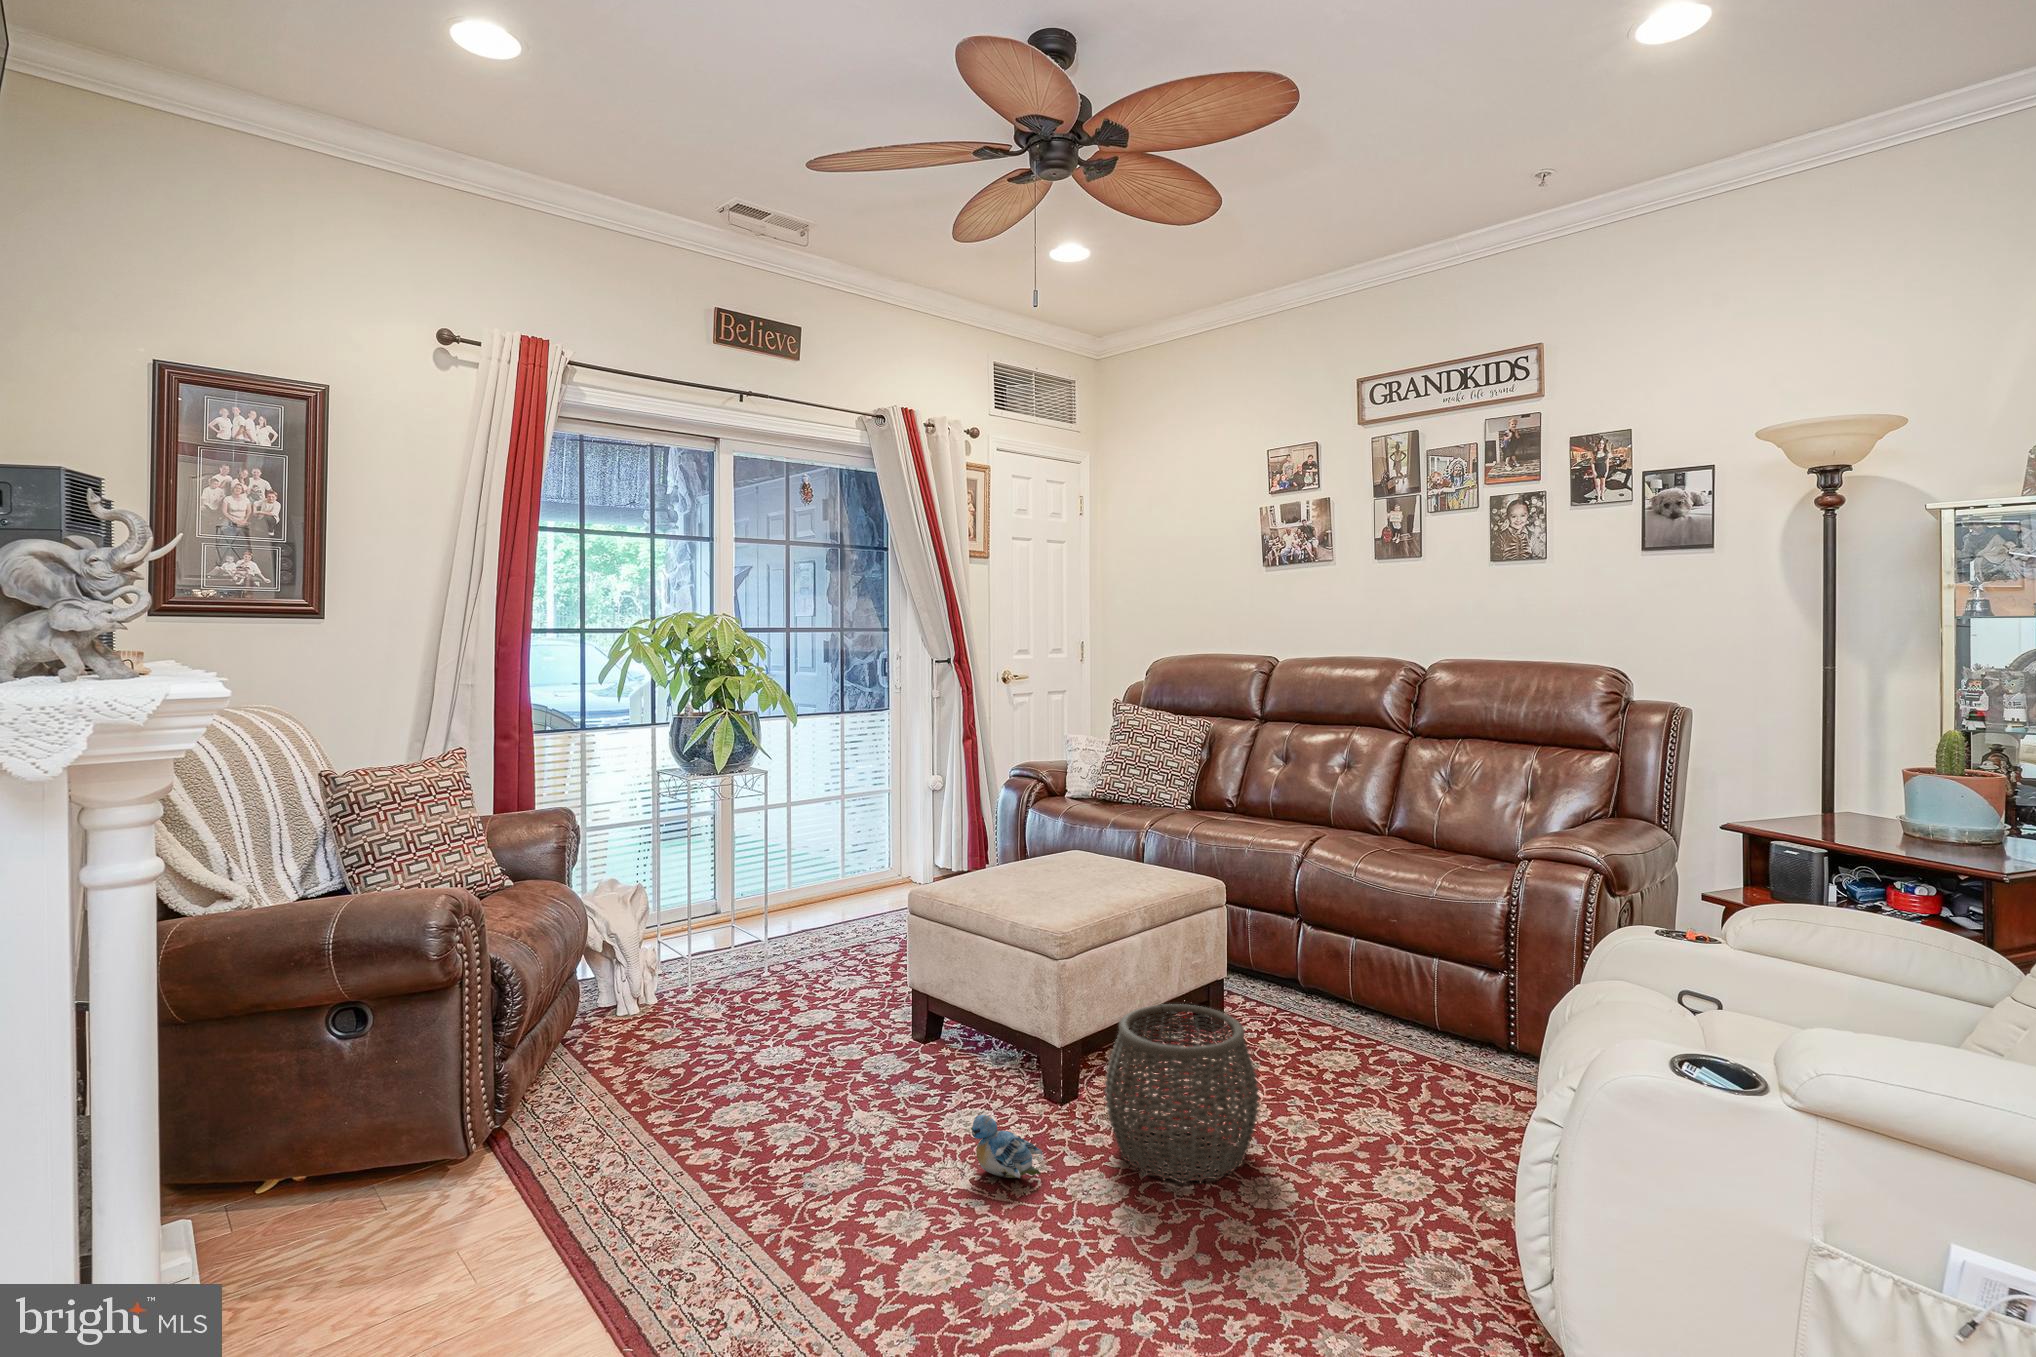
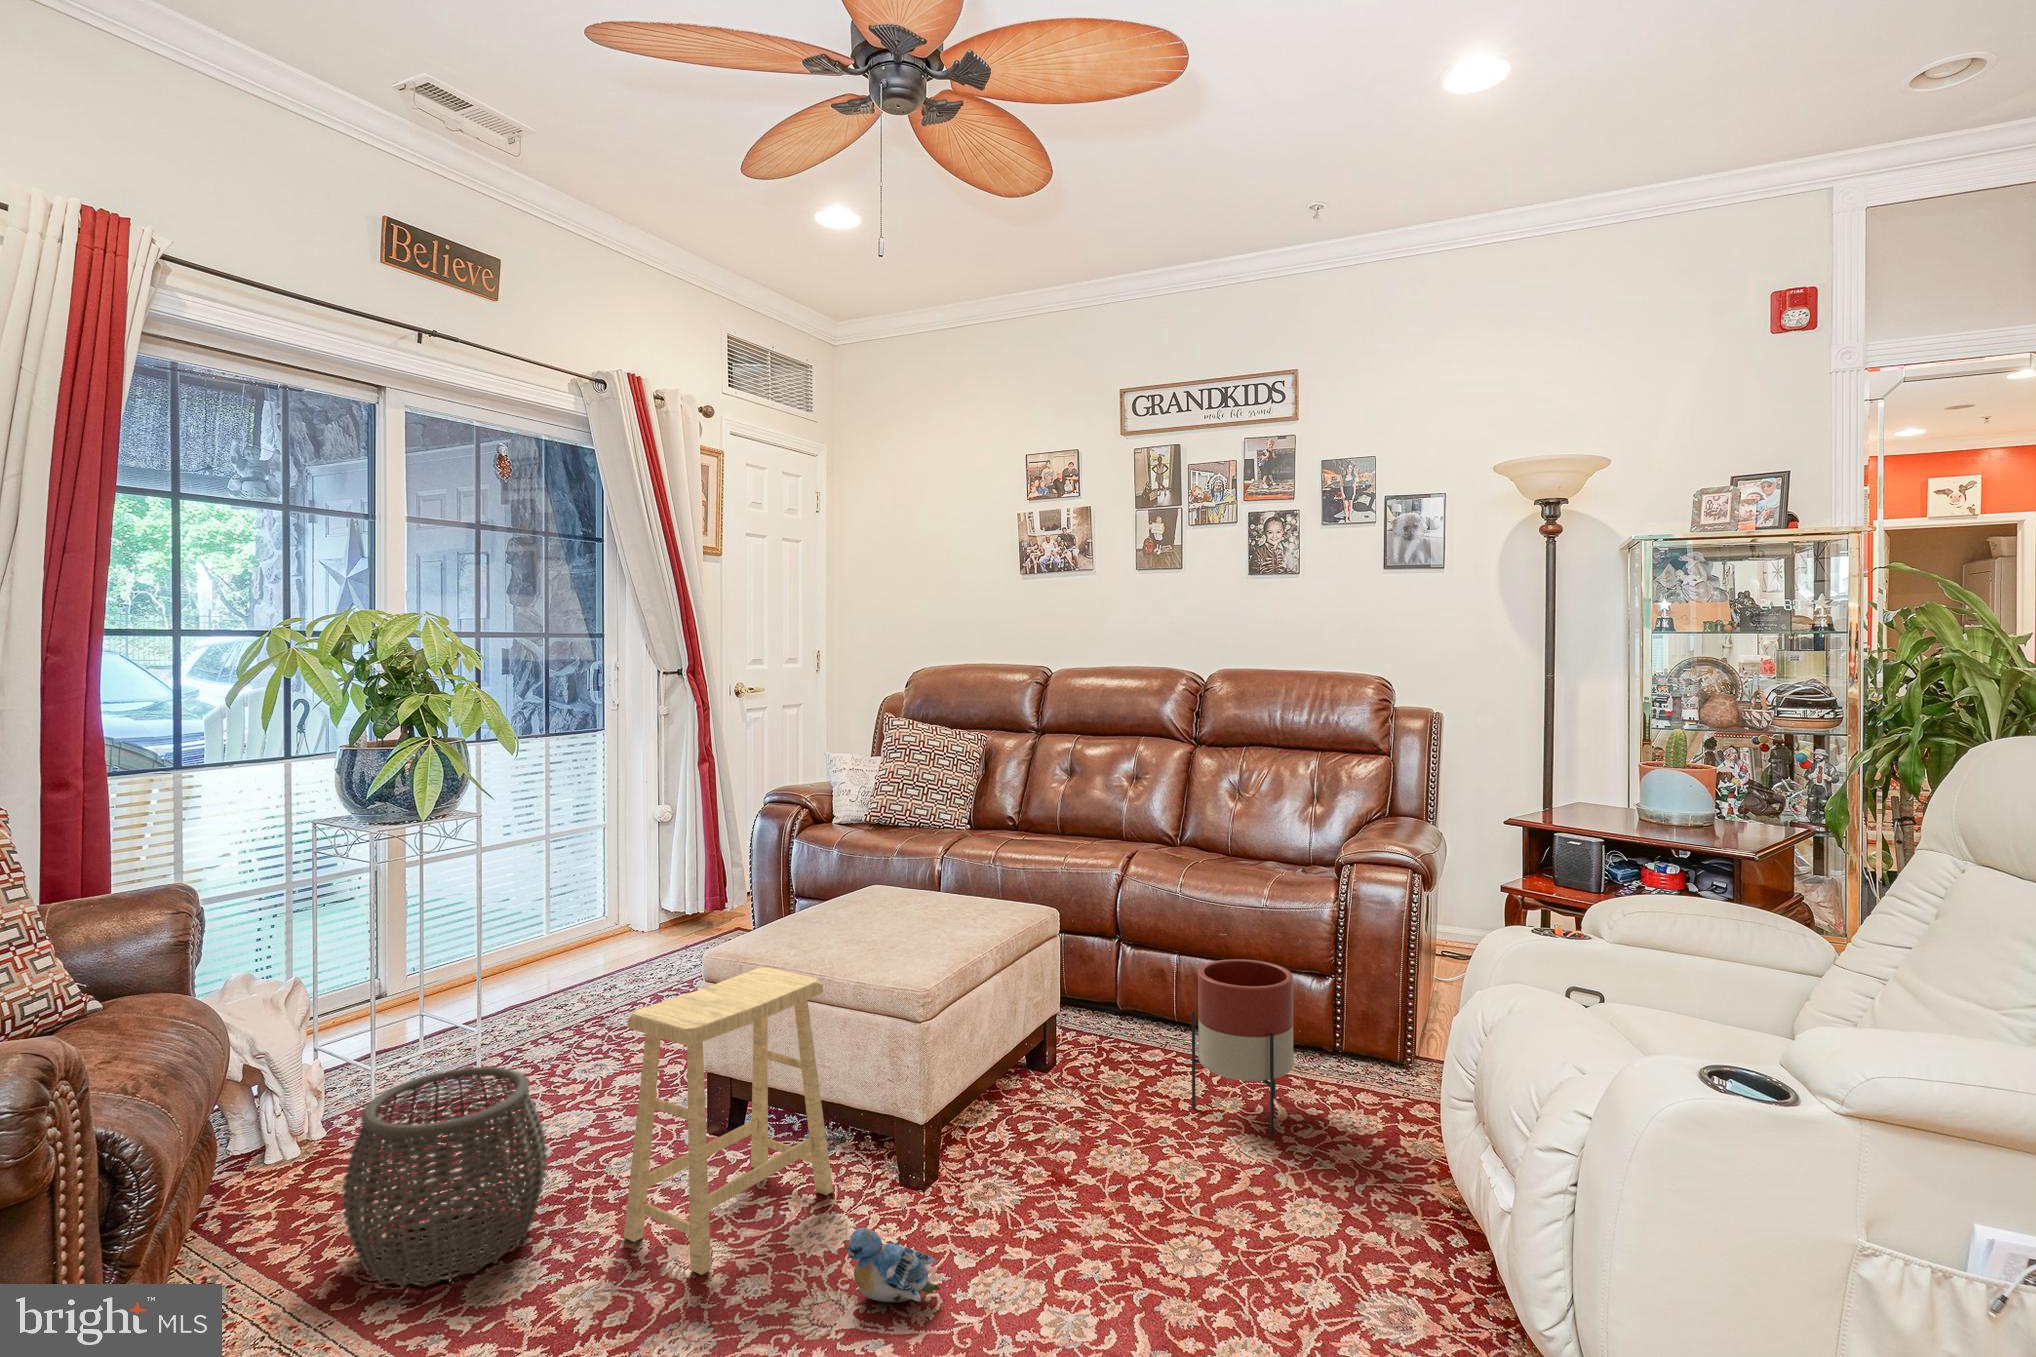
footstool: none [827,906,991,1134] -> present [624,967,833,1275]
planter: none [1335,943,1435,1113] -> present [1192,959,1294,1137]
woven basket: present [1105,1004,1260,1183] -> present [341,1067,548,1288]

